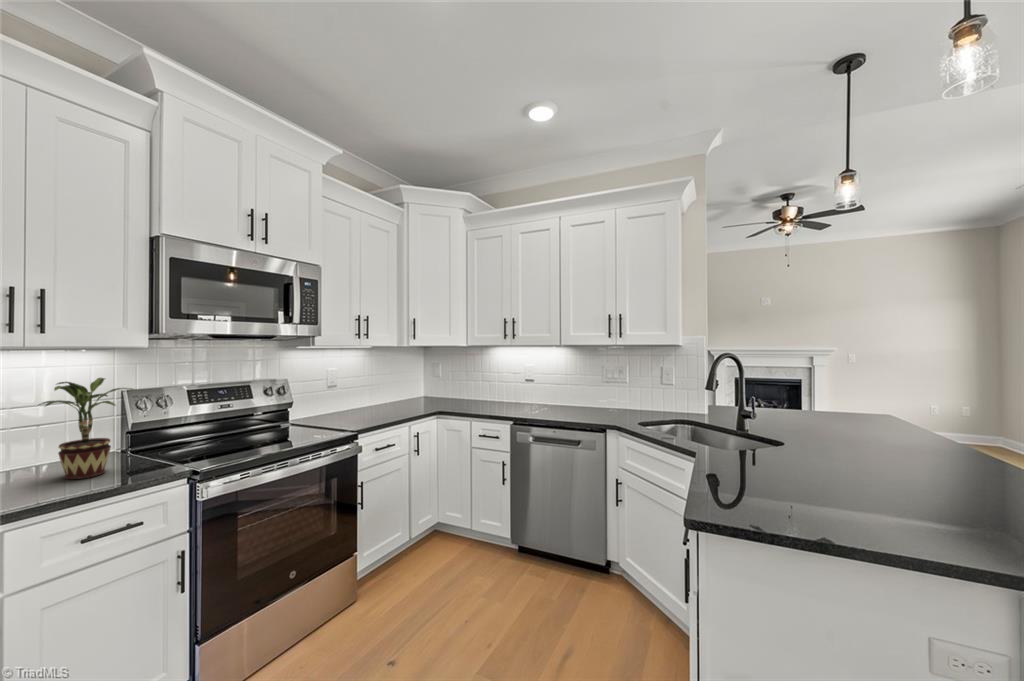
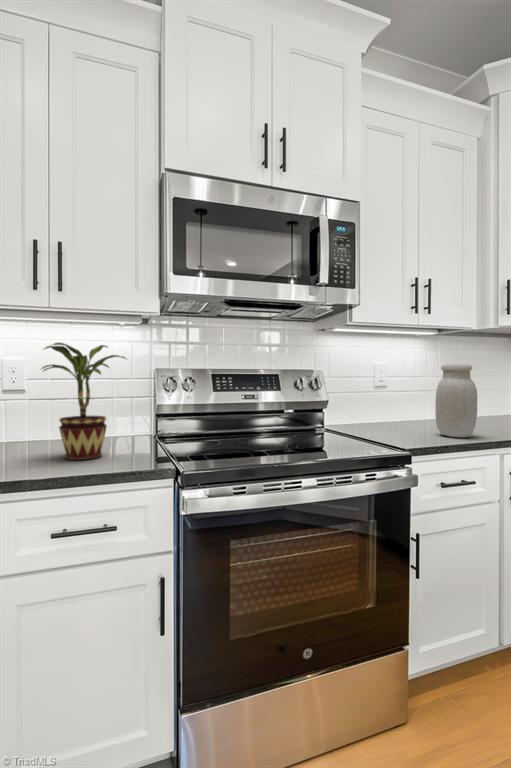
jar: none [371,371,396,418] -> present [435,363,477,437]

